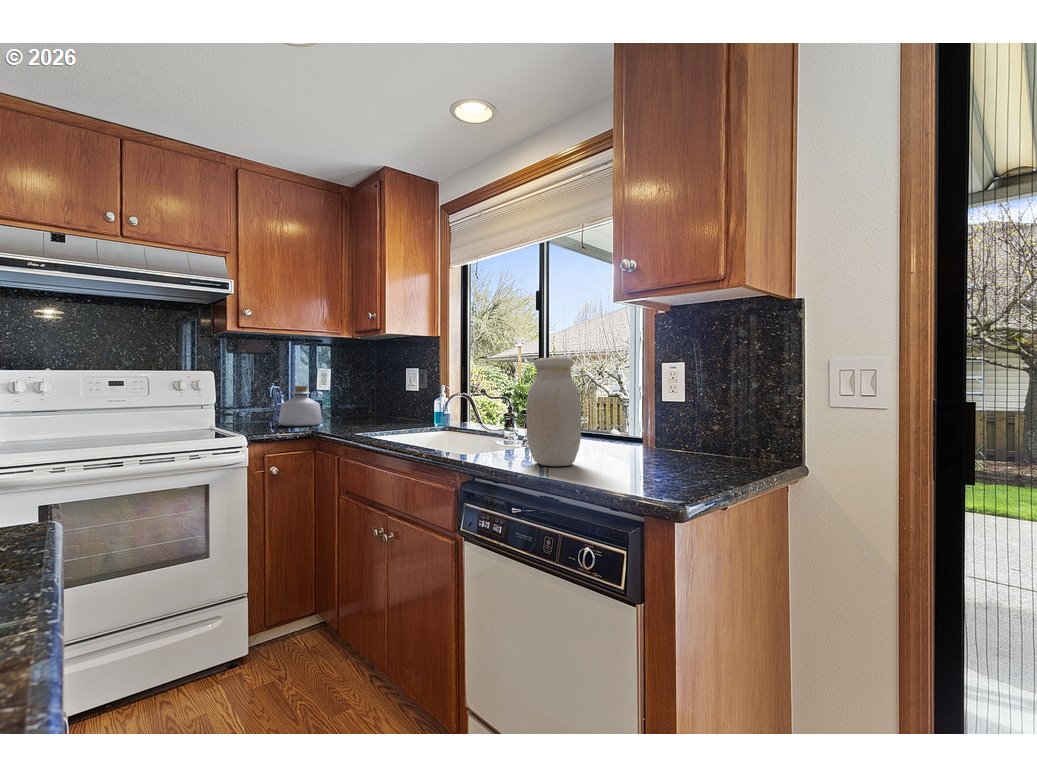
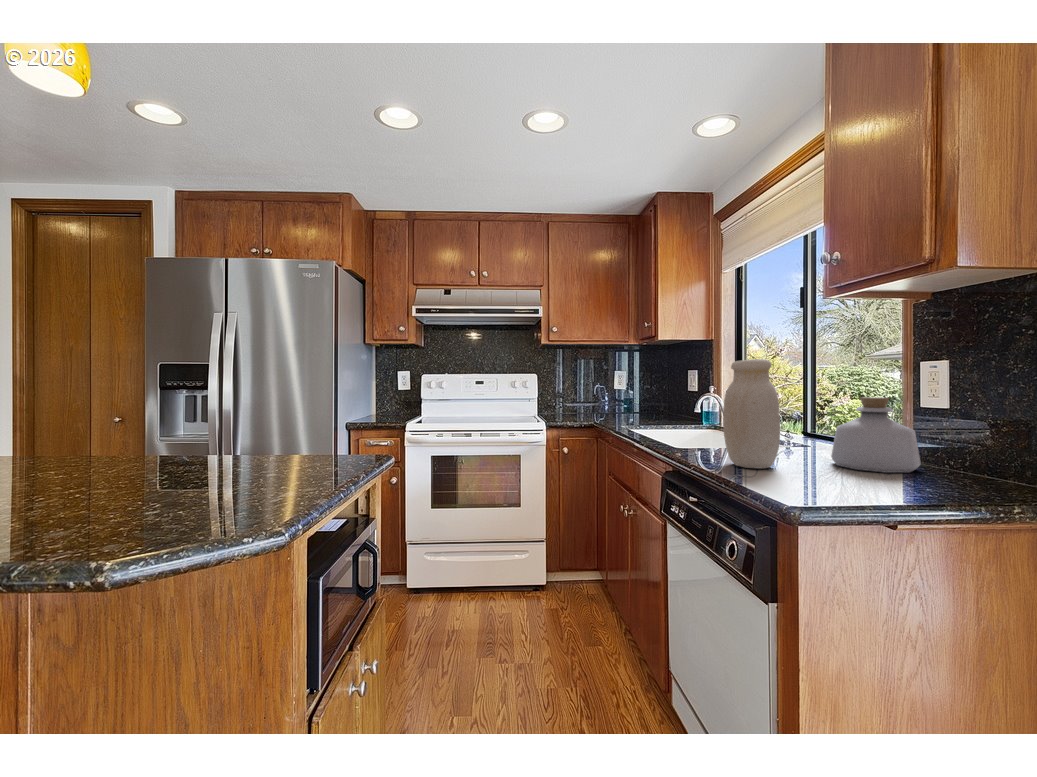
bottle: present [278,386,322,426] -> present [831,397,921,473]

